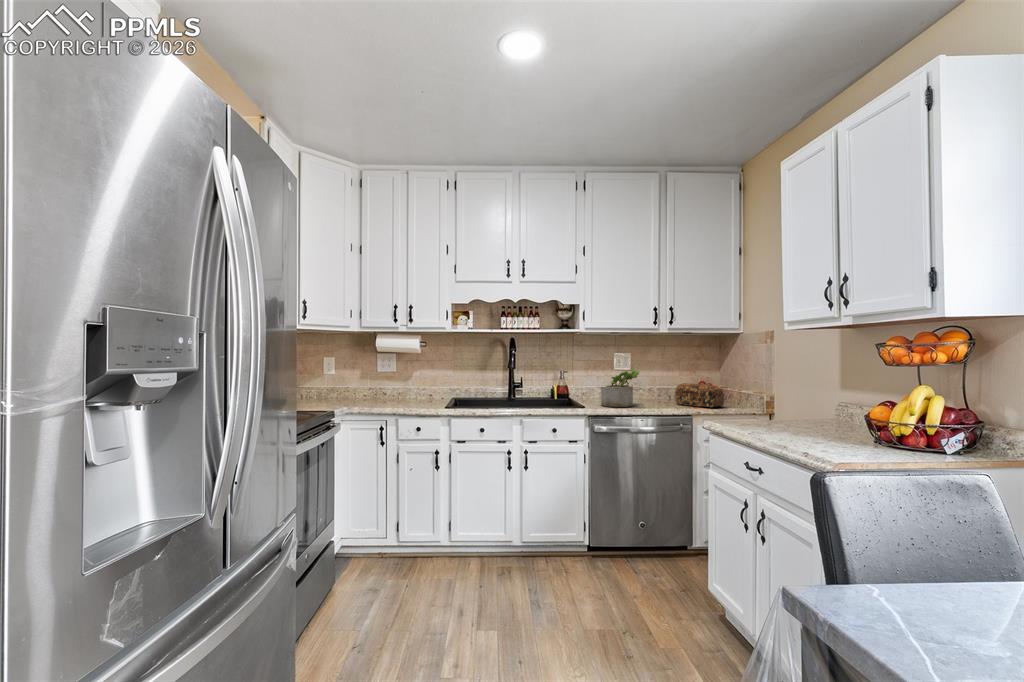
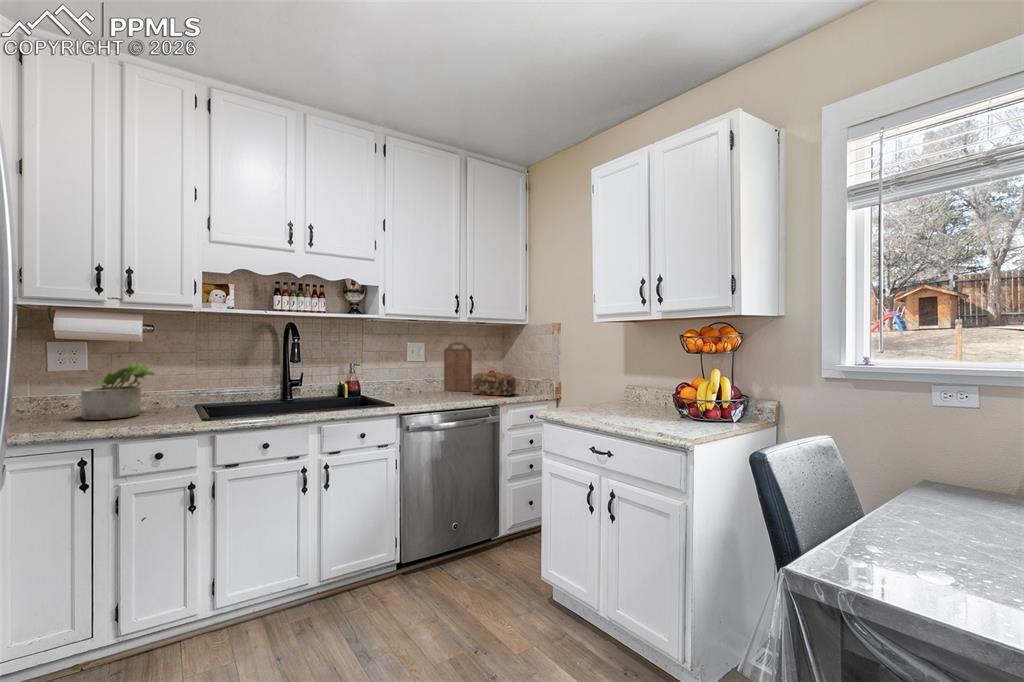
cutting board: none [653,353,680,402] -> present [444,342,472,391]
potted plant: present [601,369,639,407] -> present [81,363,156,420]

